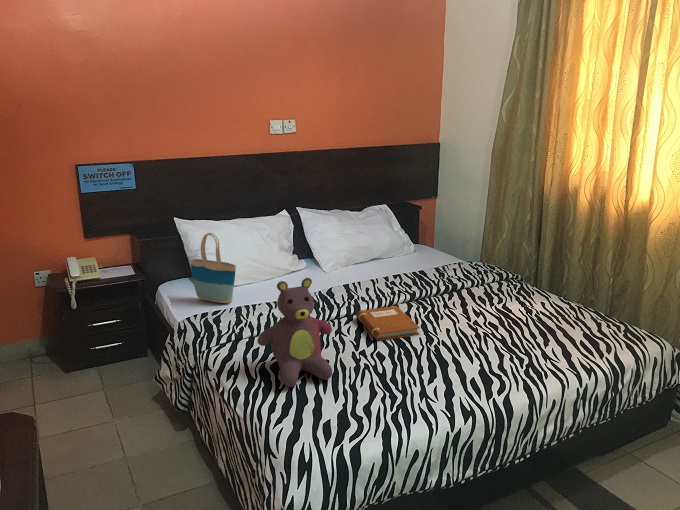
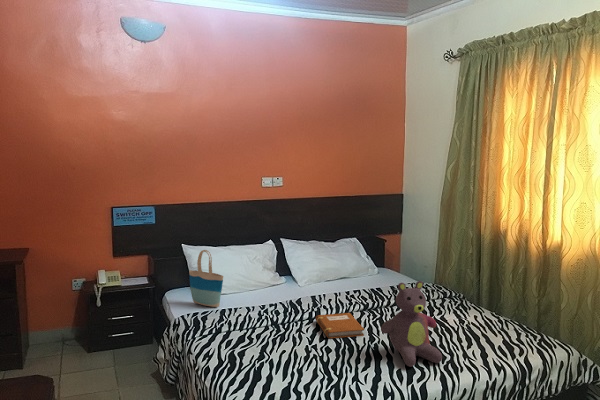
stuffed bear: present [258,278,332,387] -> present [381,281,442,367]

